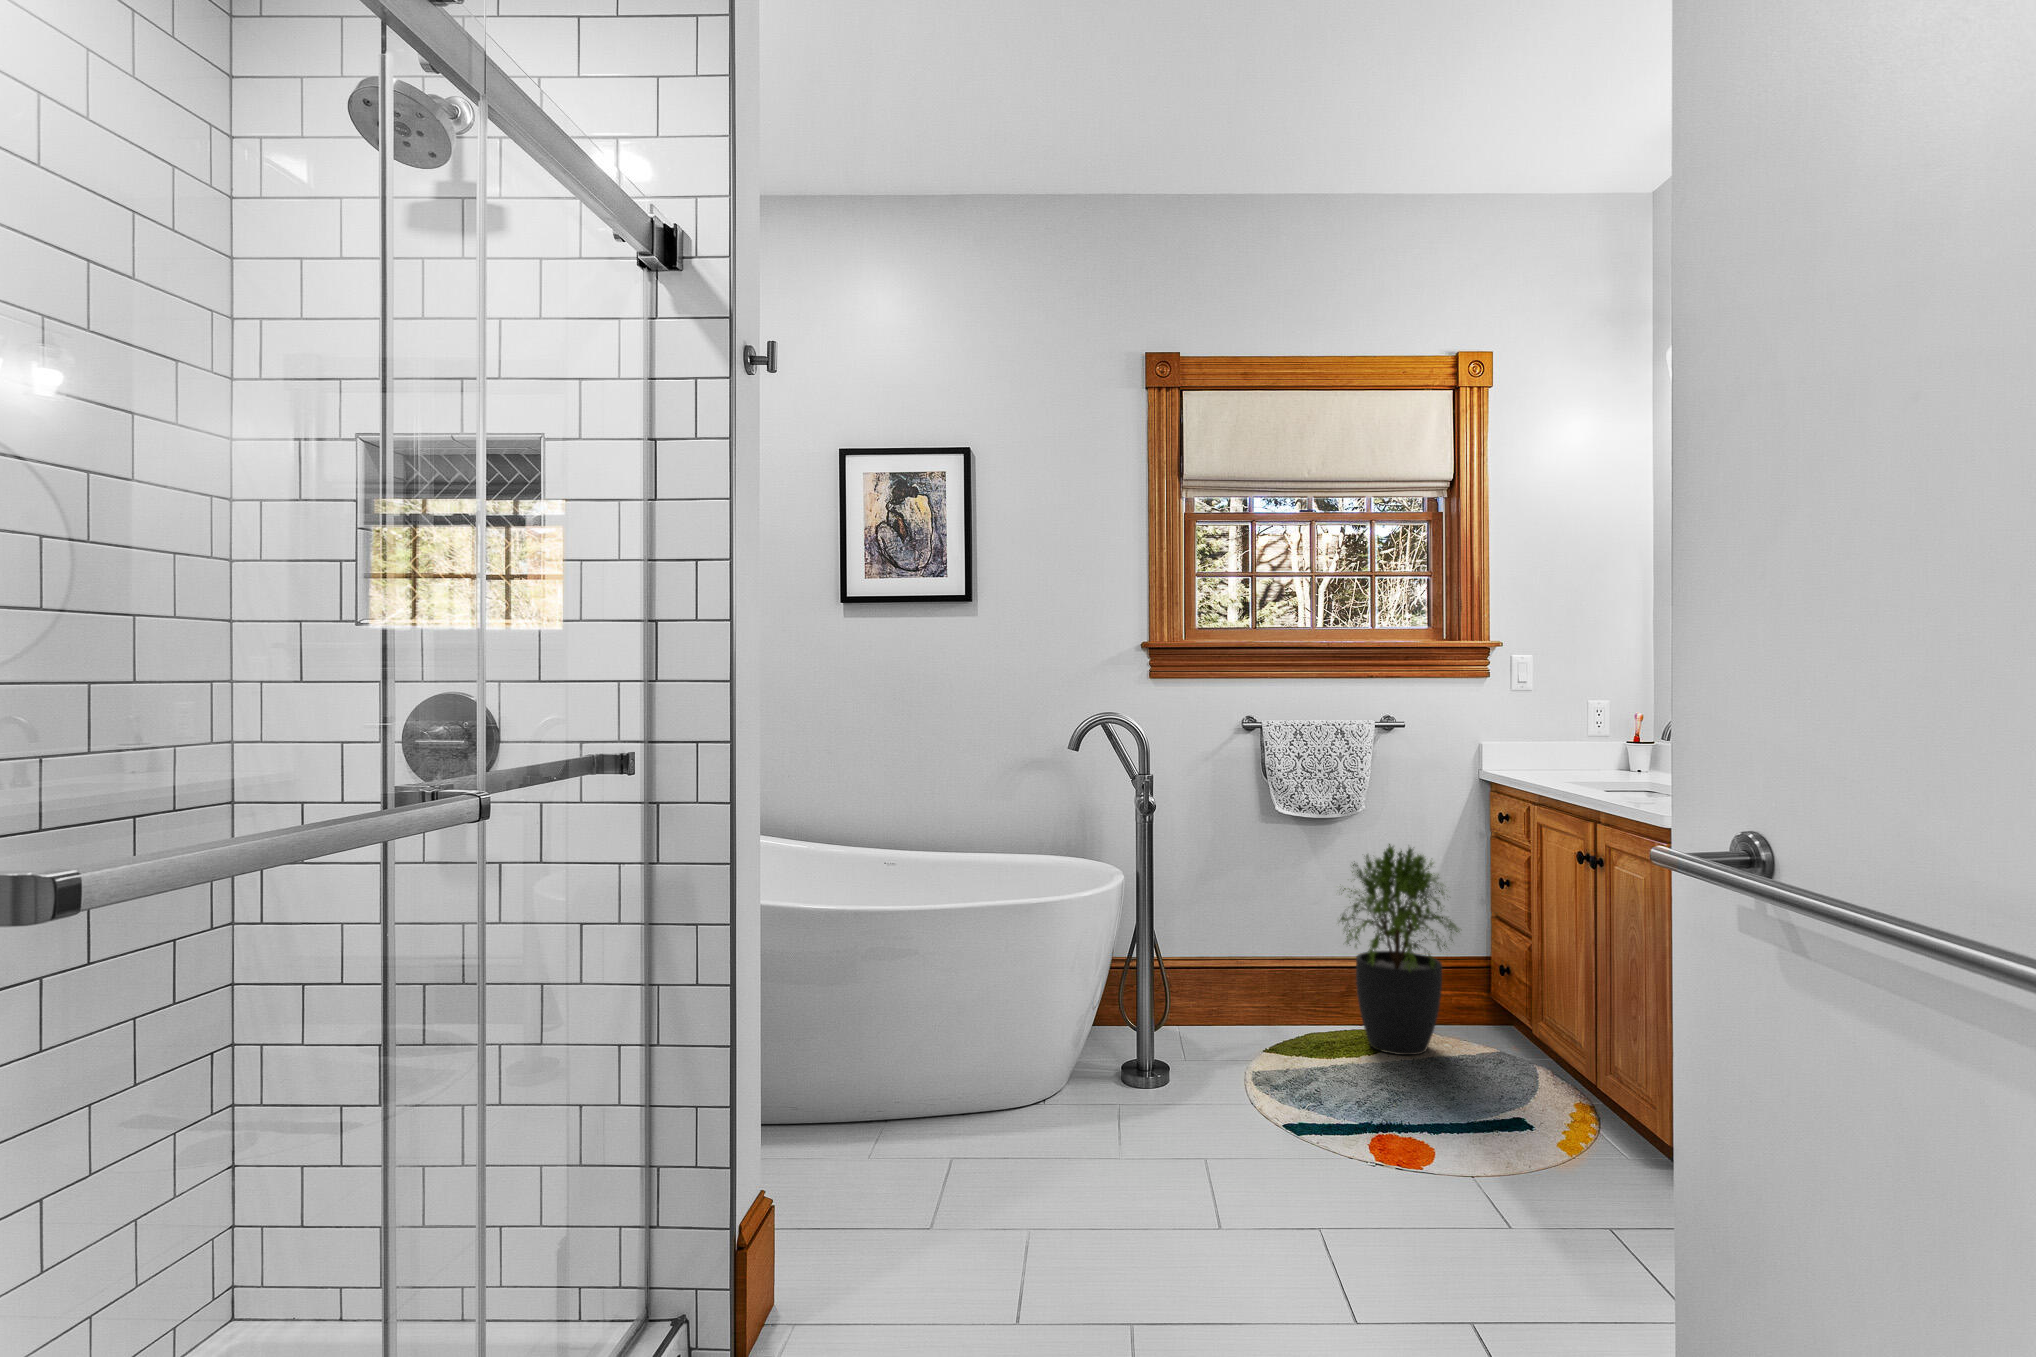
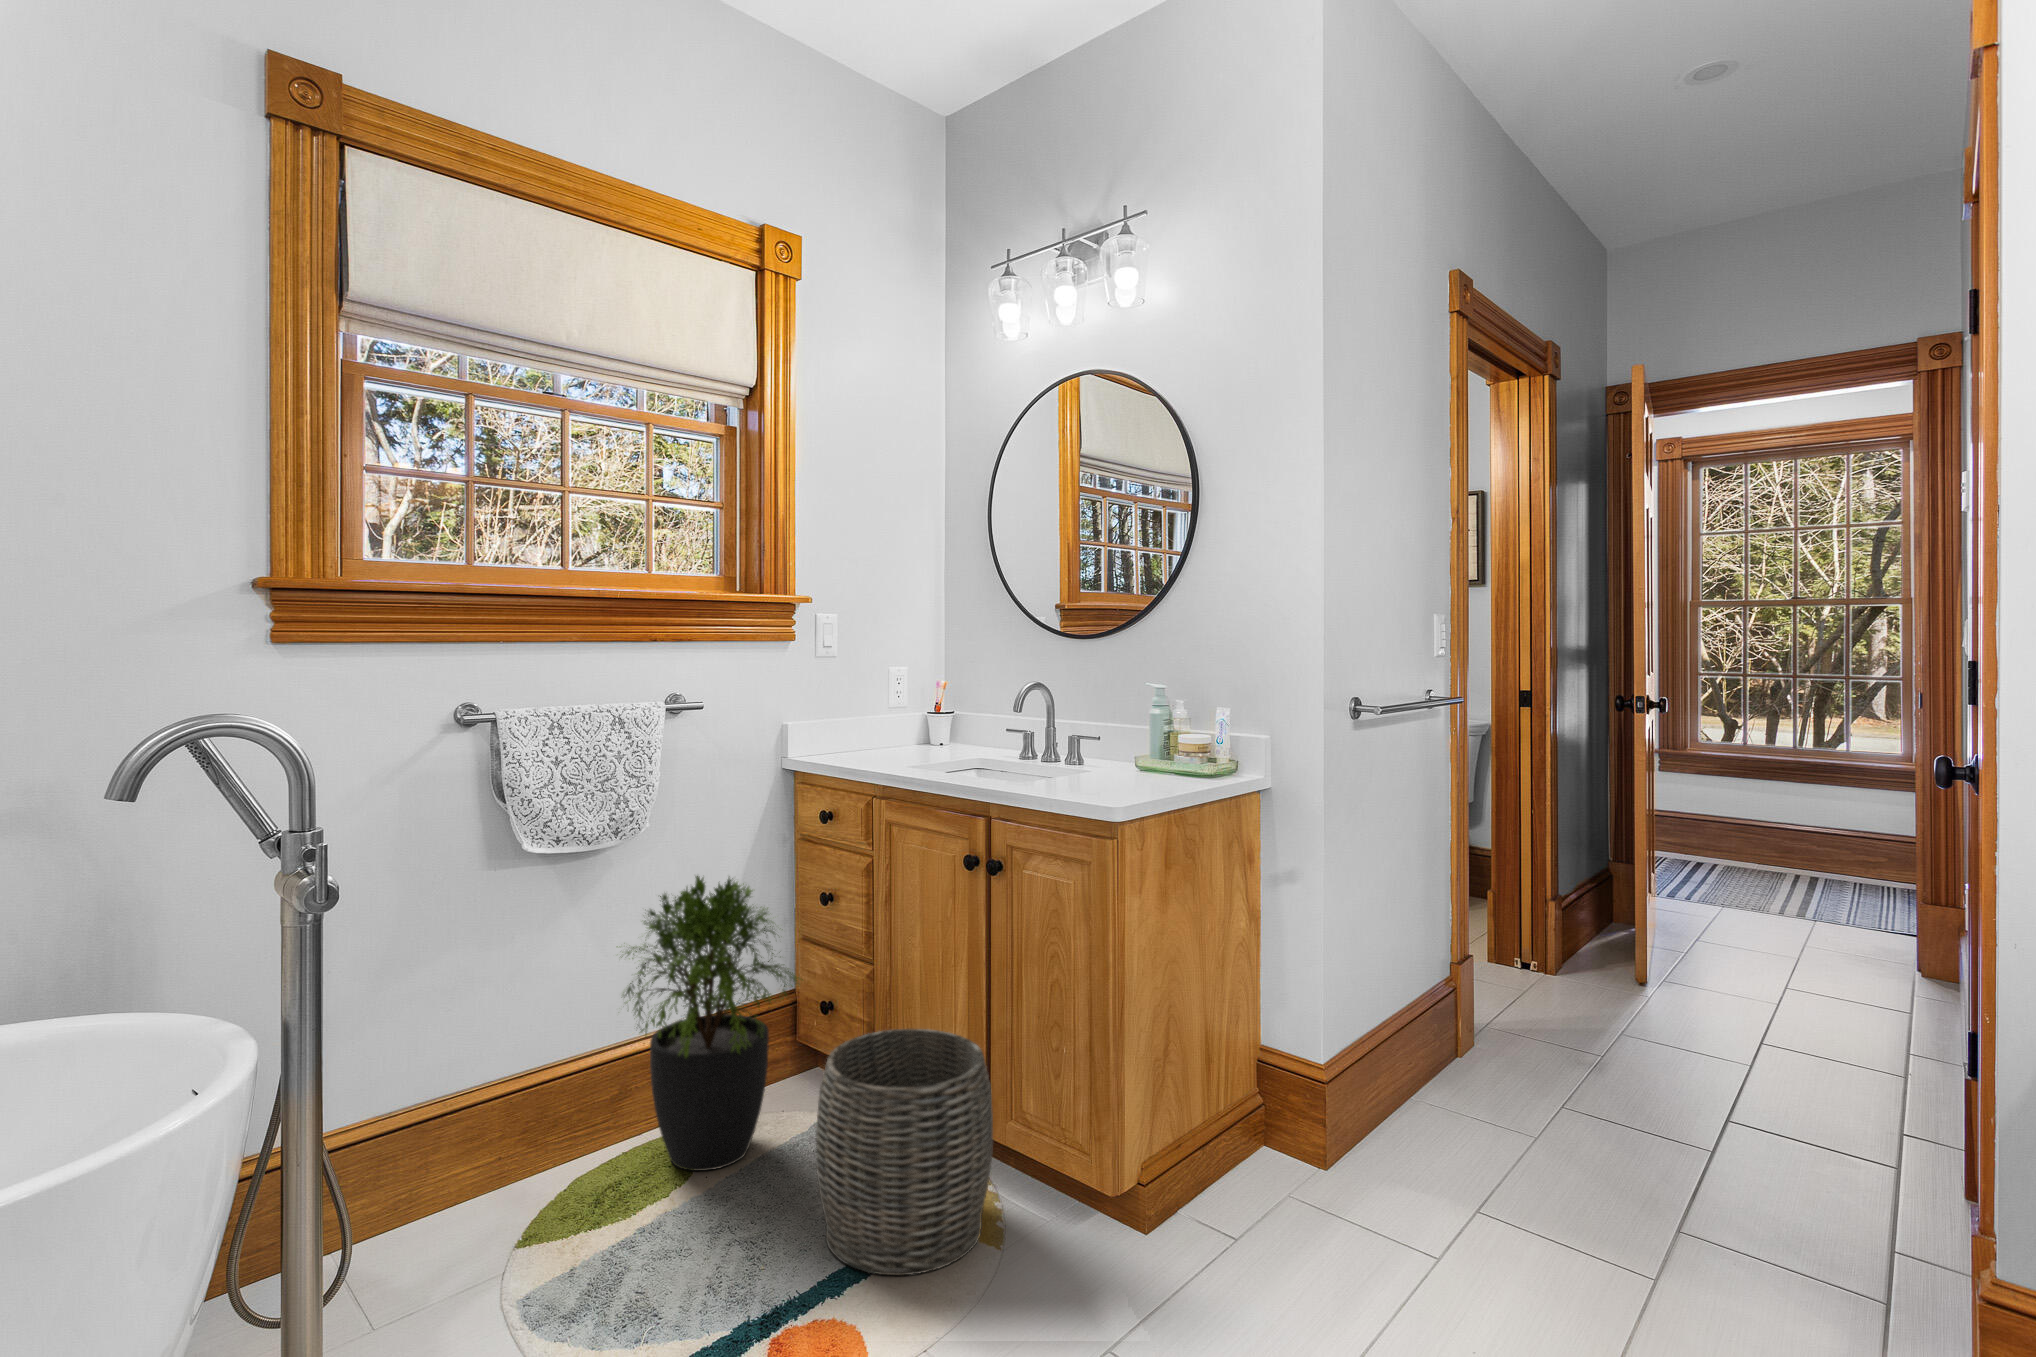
woven basket: none [1440,969,1582,1135] -> present [816,1029,993,1275]

